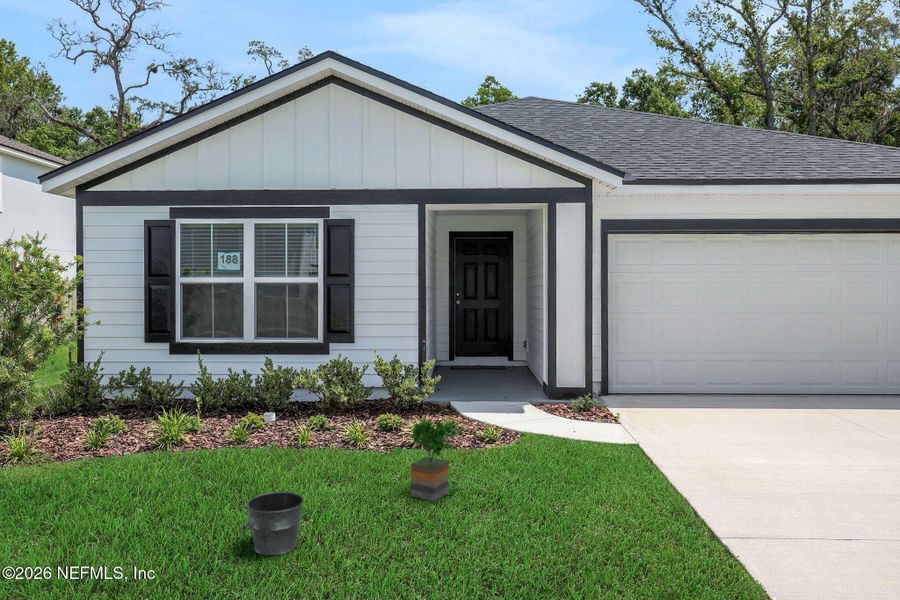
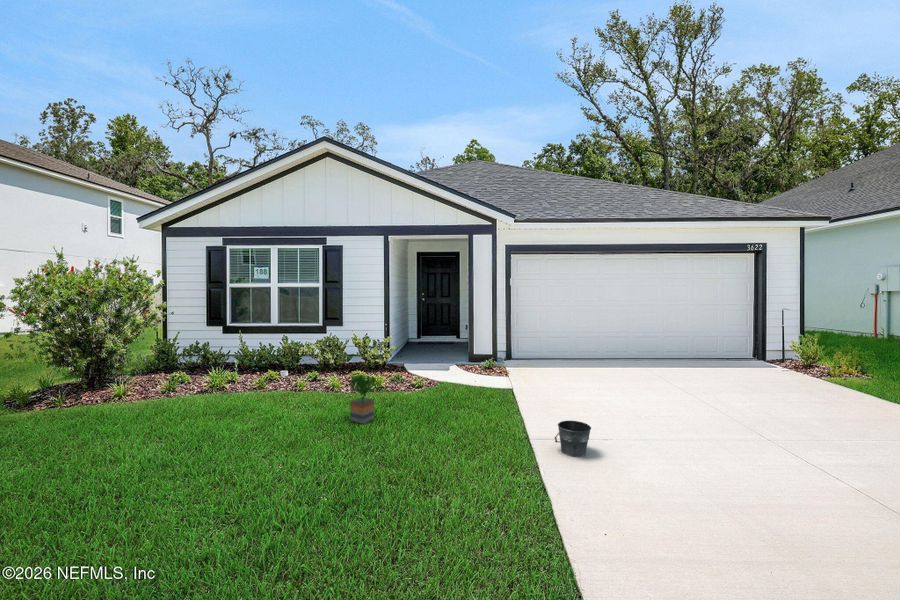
bucket: present [242,492,304,555] -> present [555,421,591,457]

